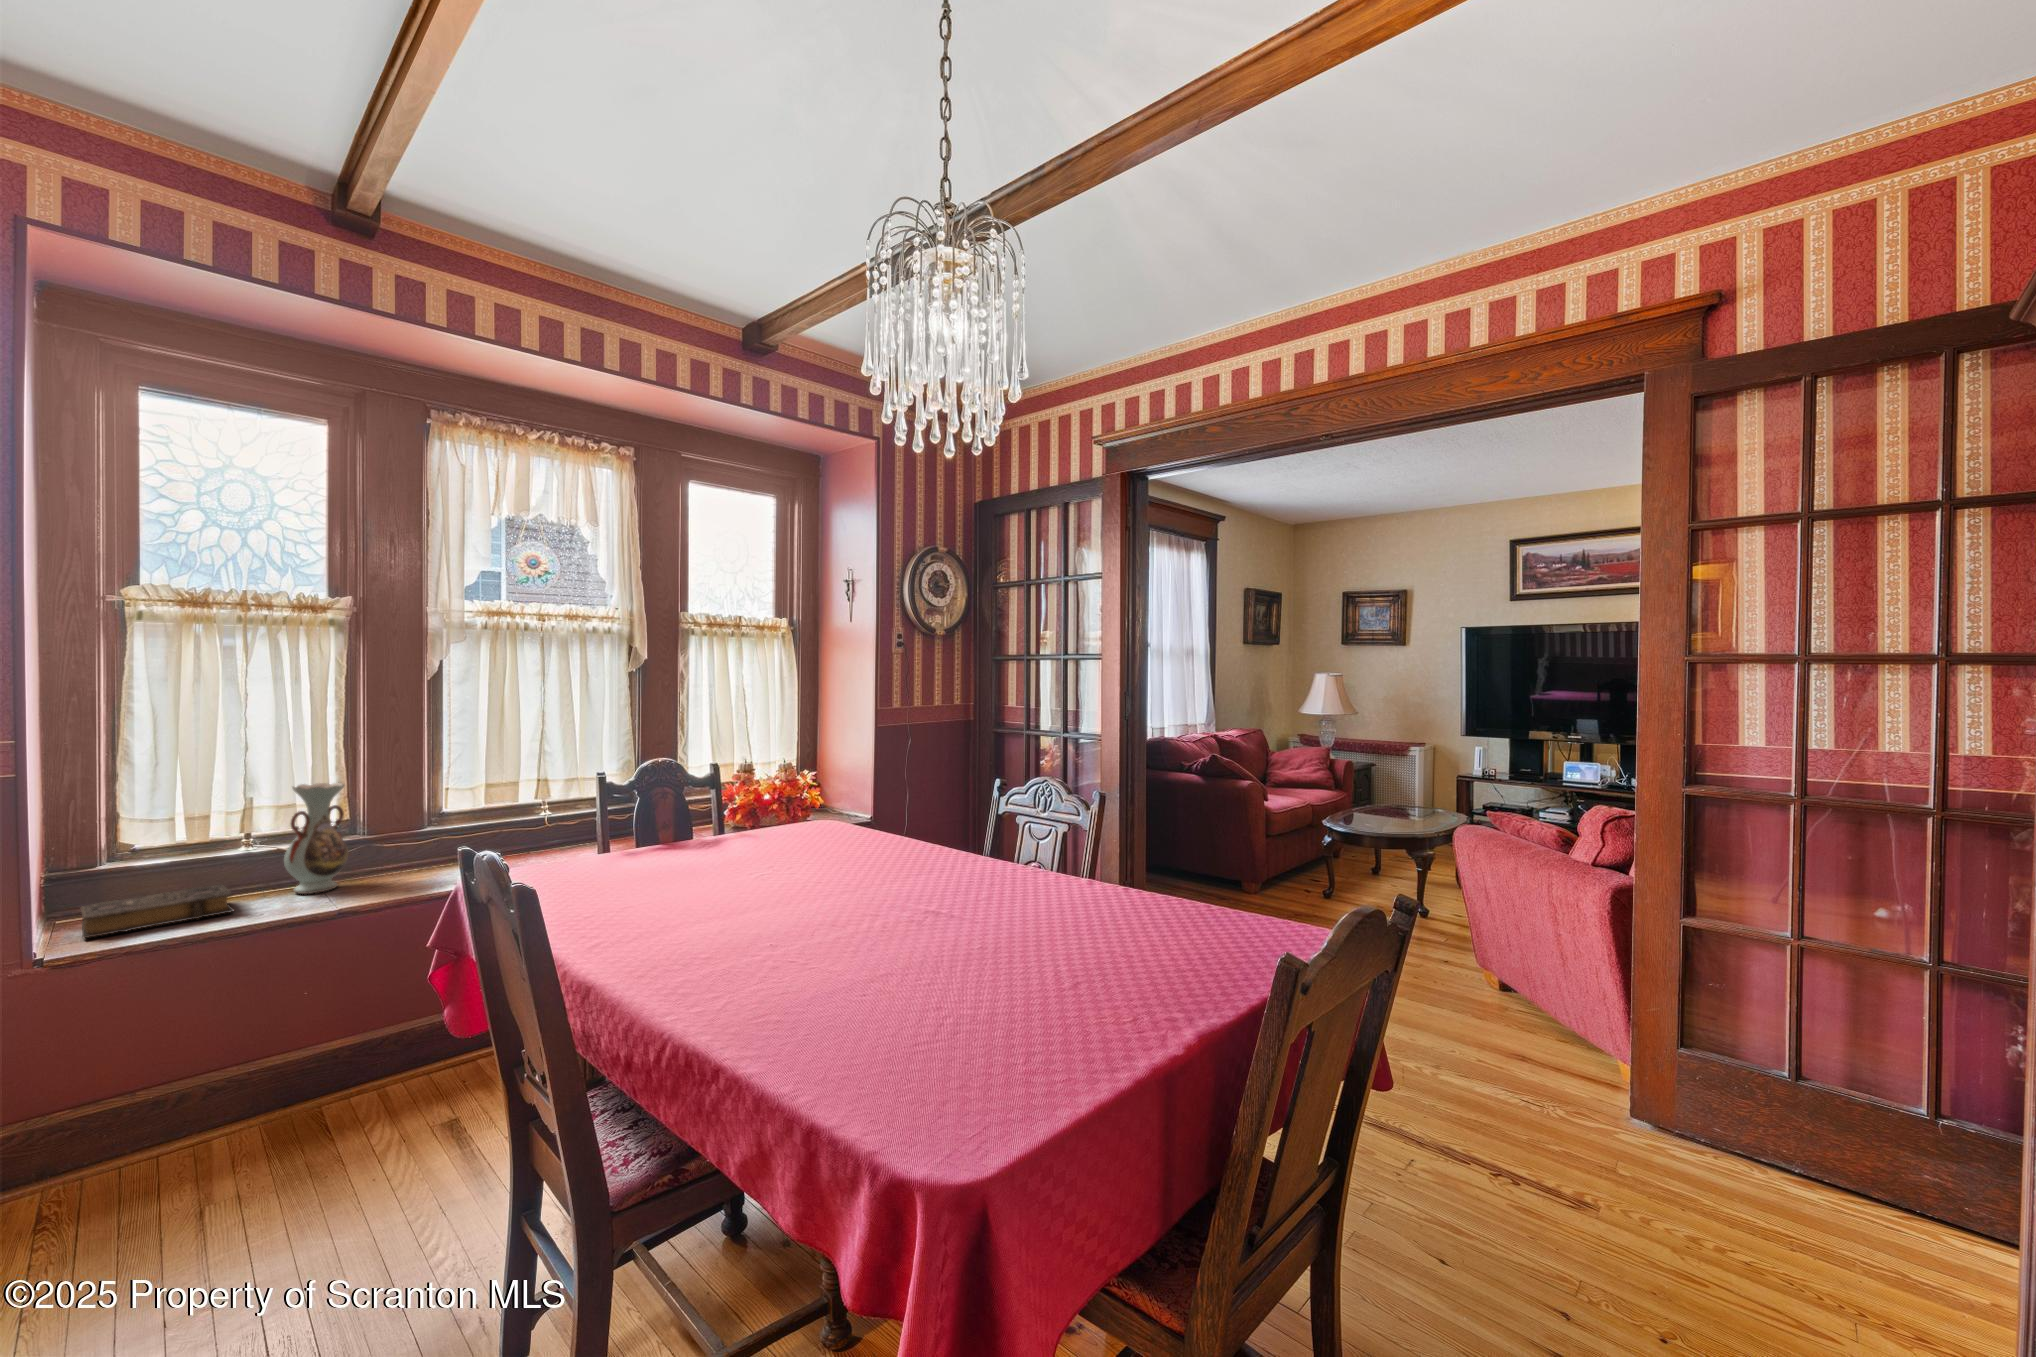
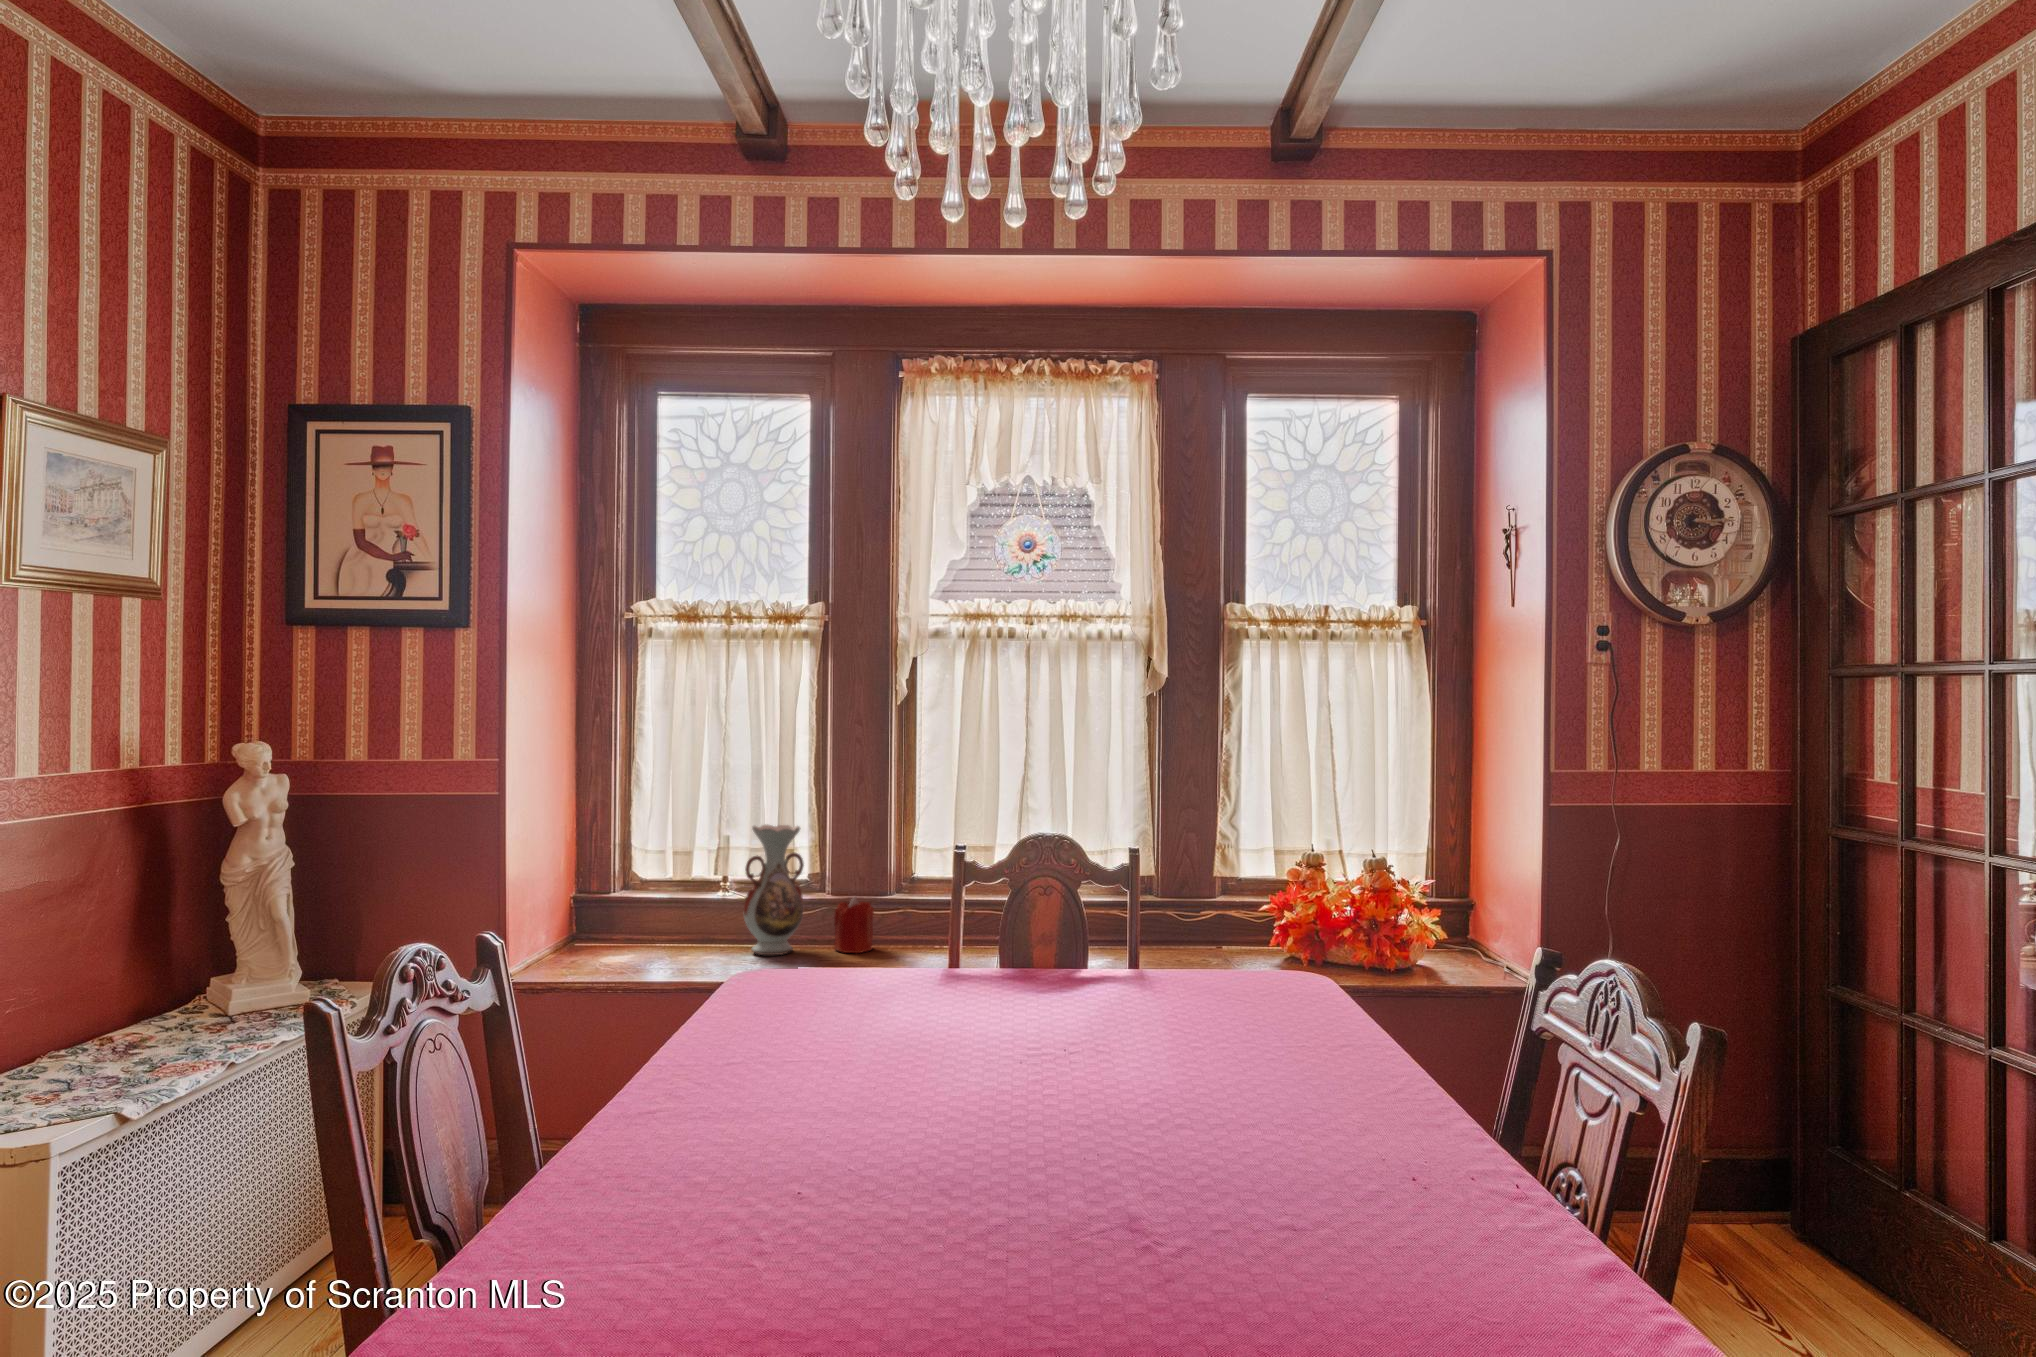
candle: none [379,833,417,879] -> present [834,897,874,953]
book: present [81,884,234,938] -> none [570,929,697,966]

